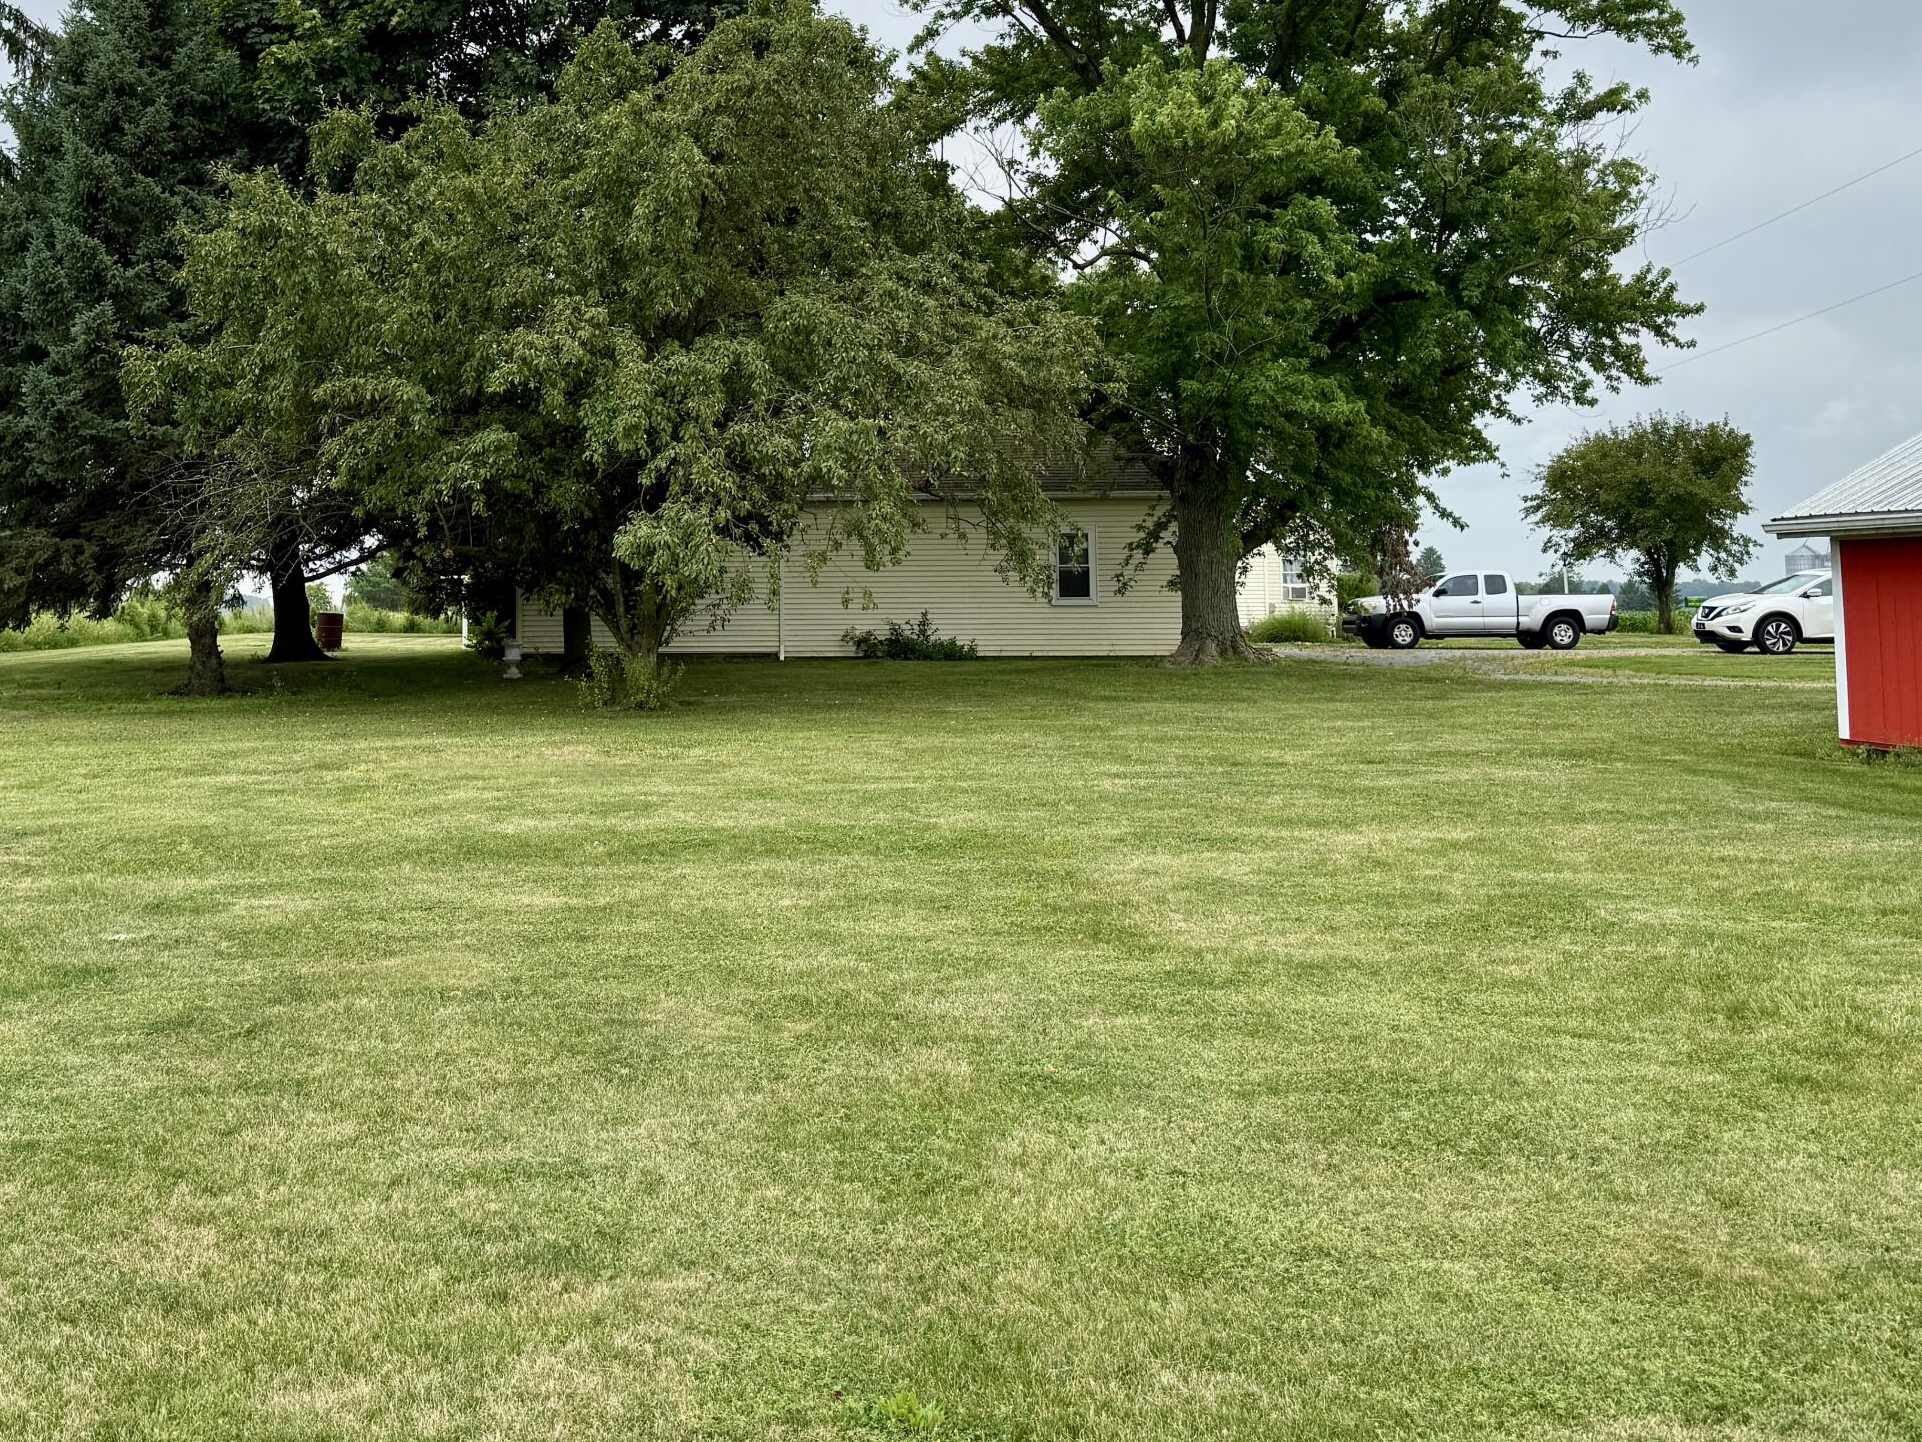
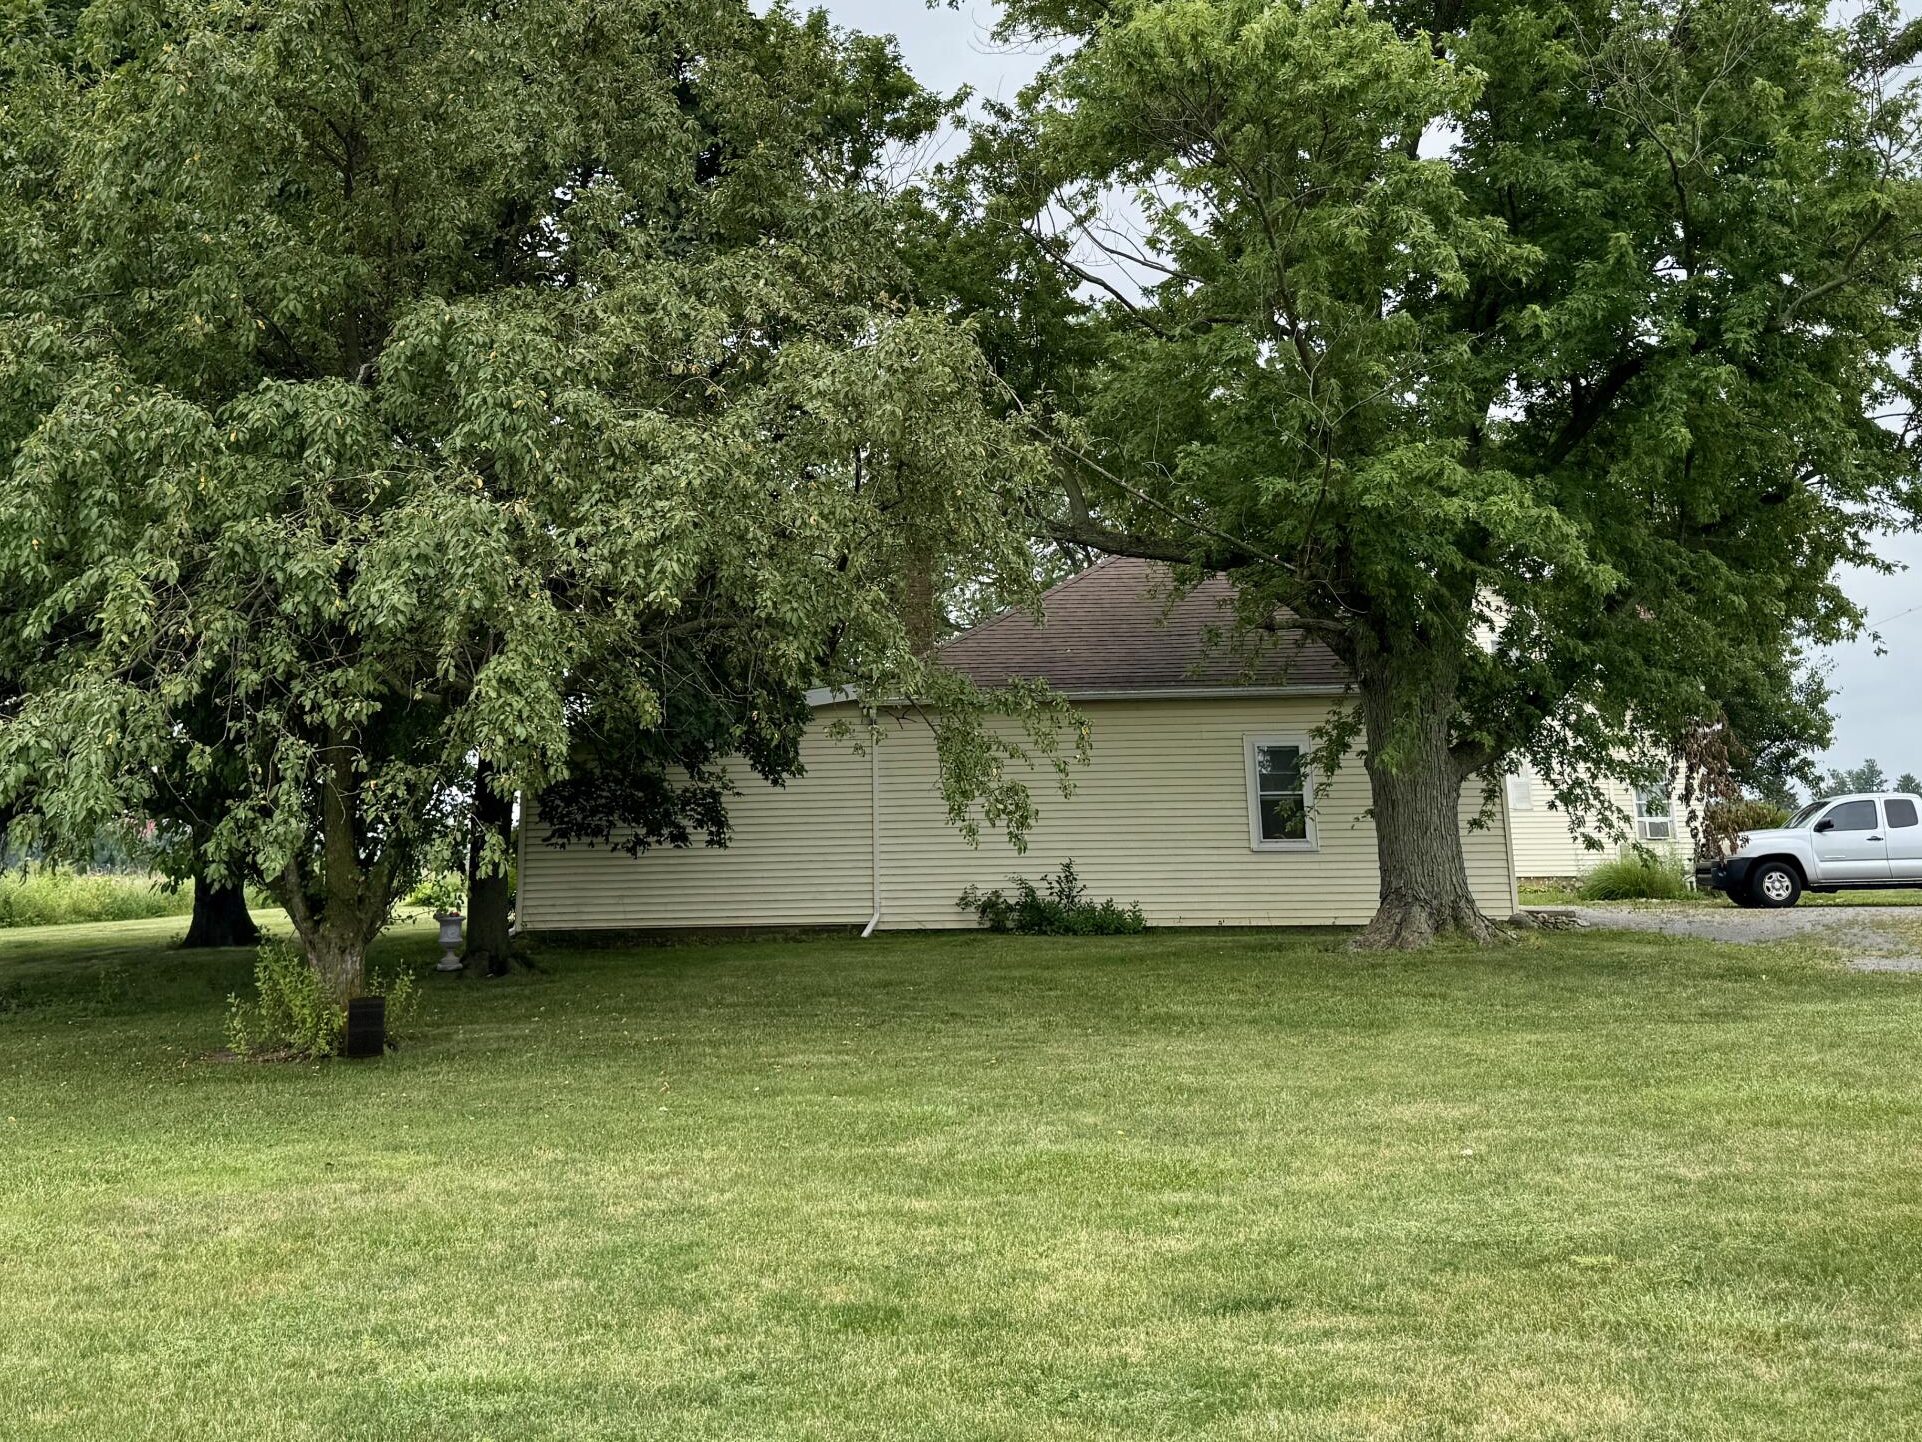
basket: none [600,668,623,718] -> present [346,972,387,1057]

